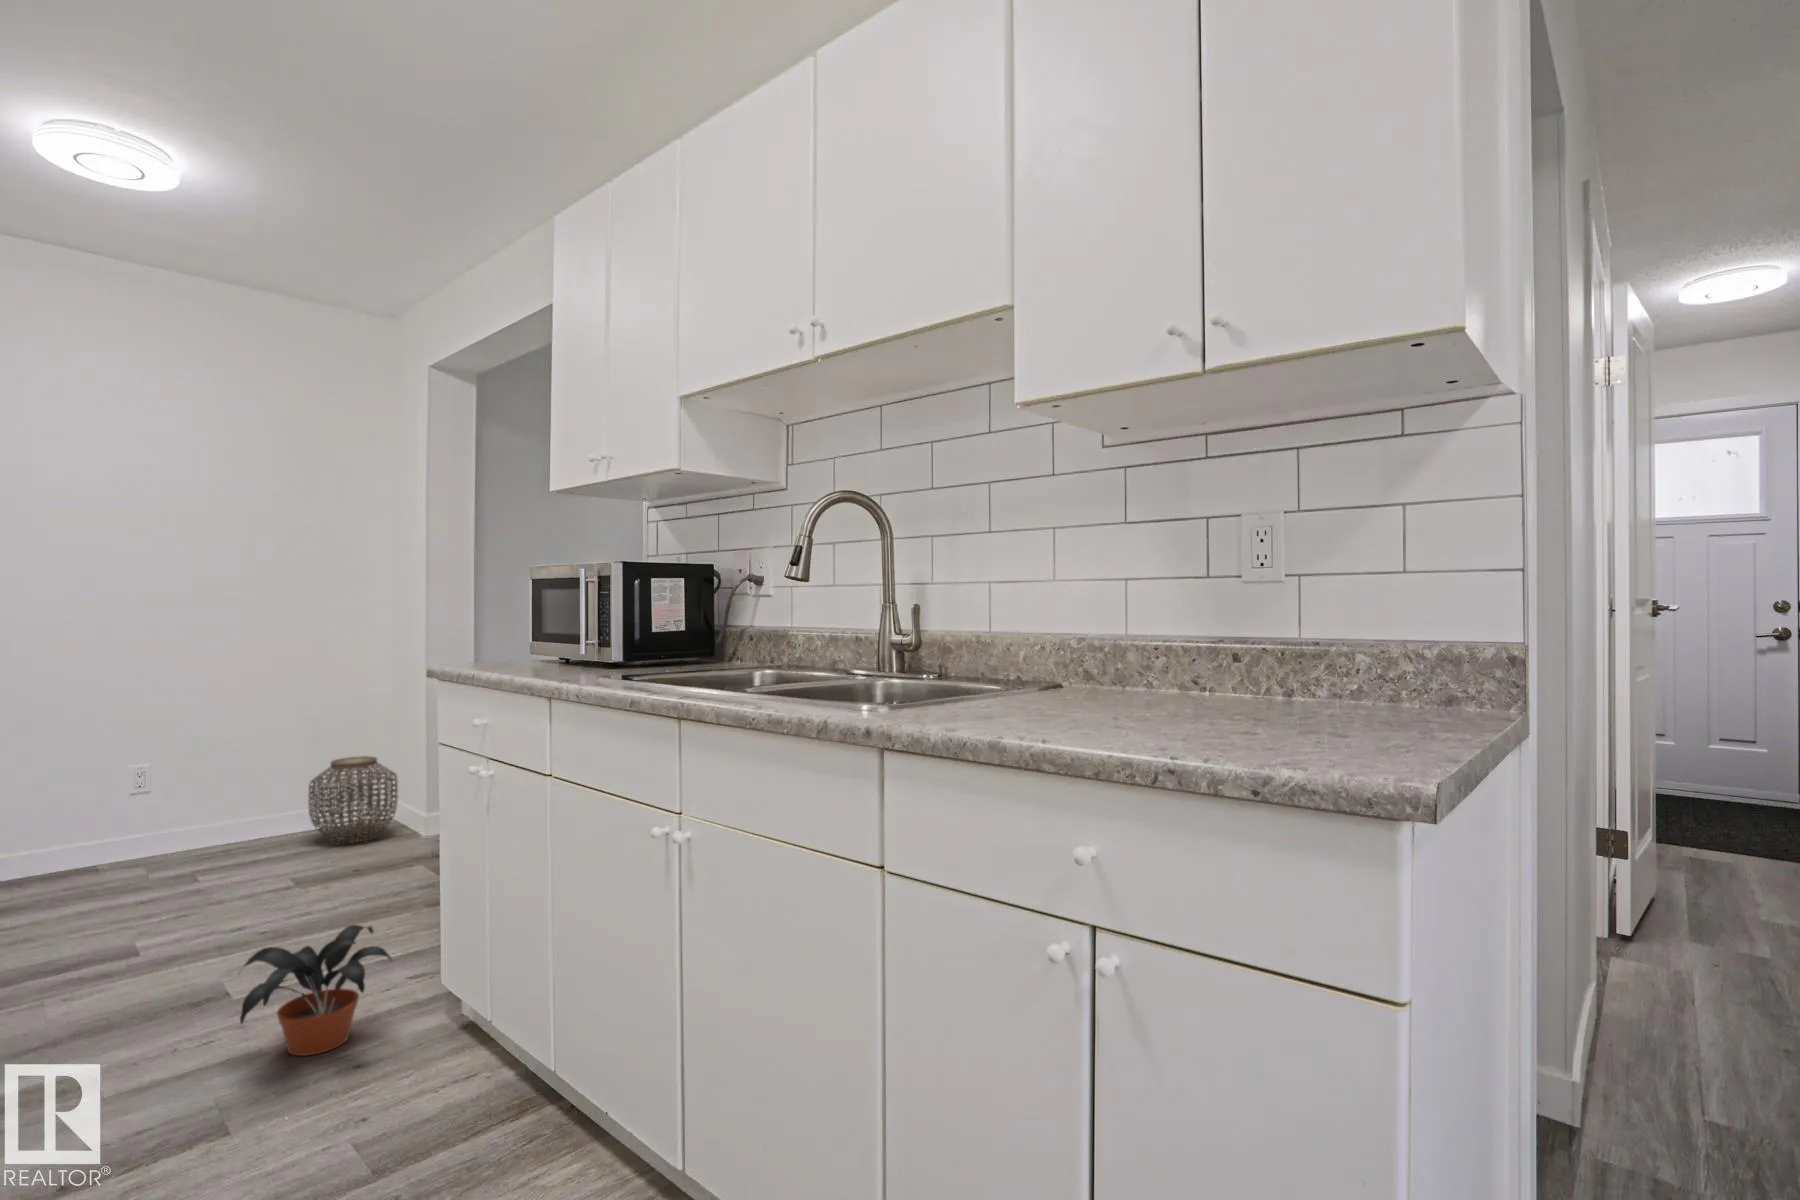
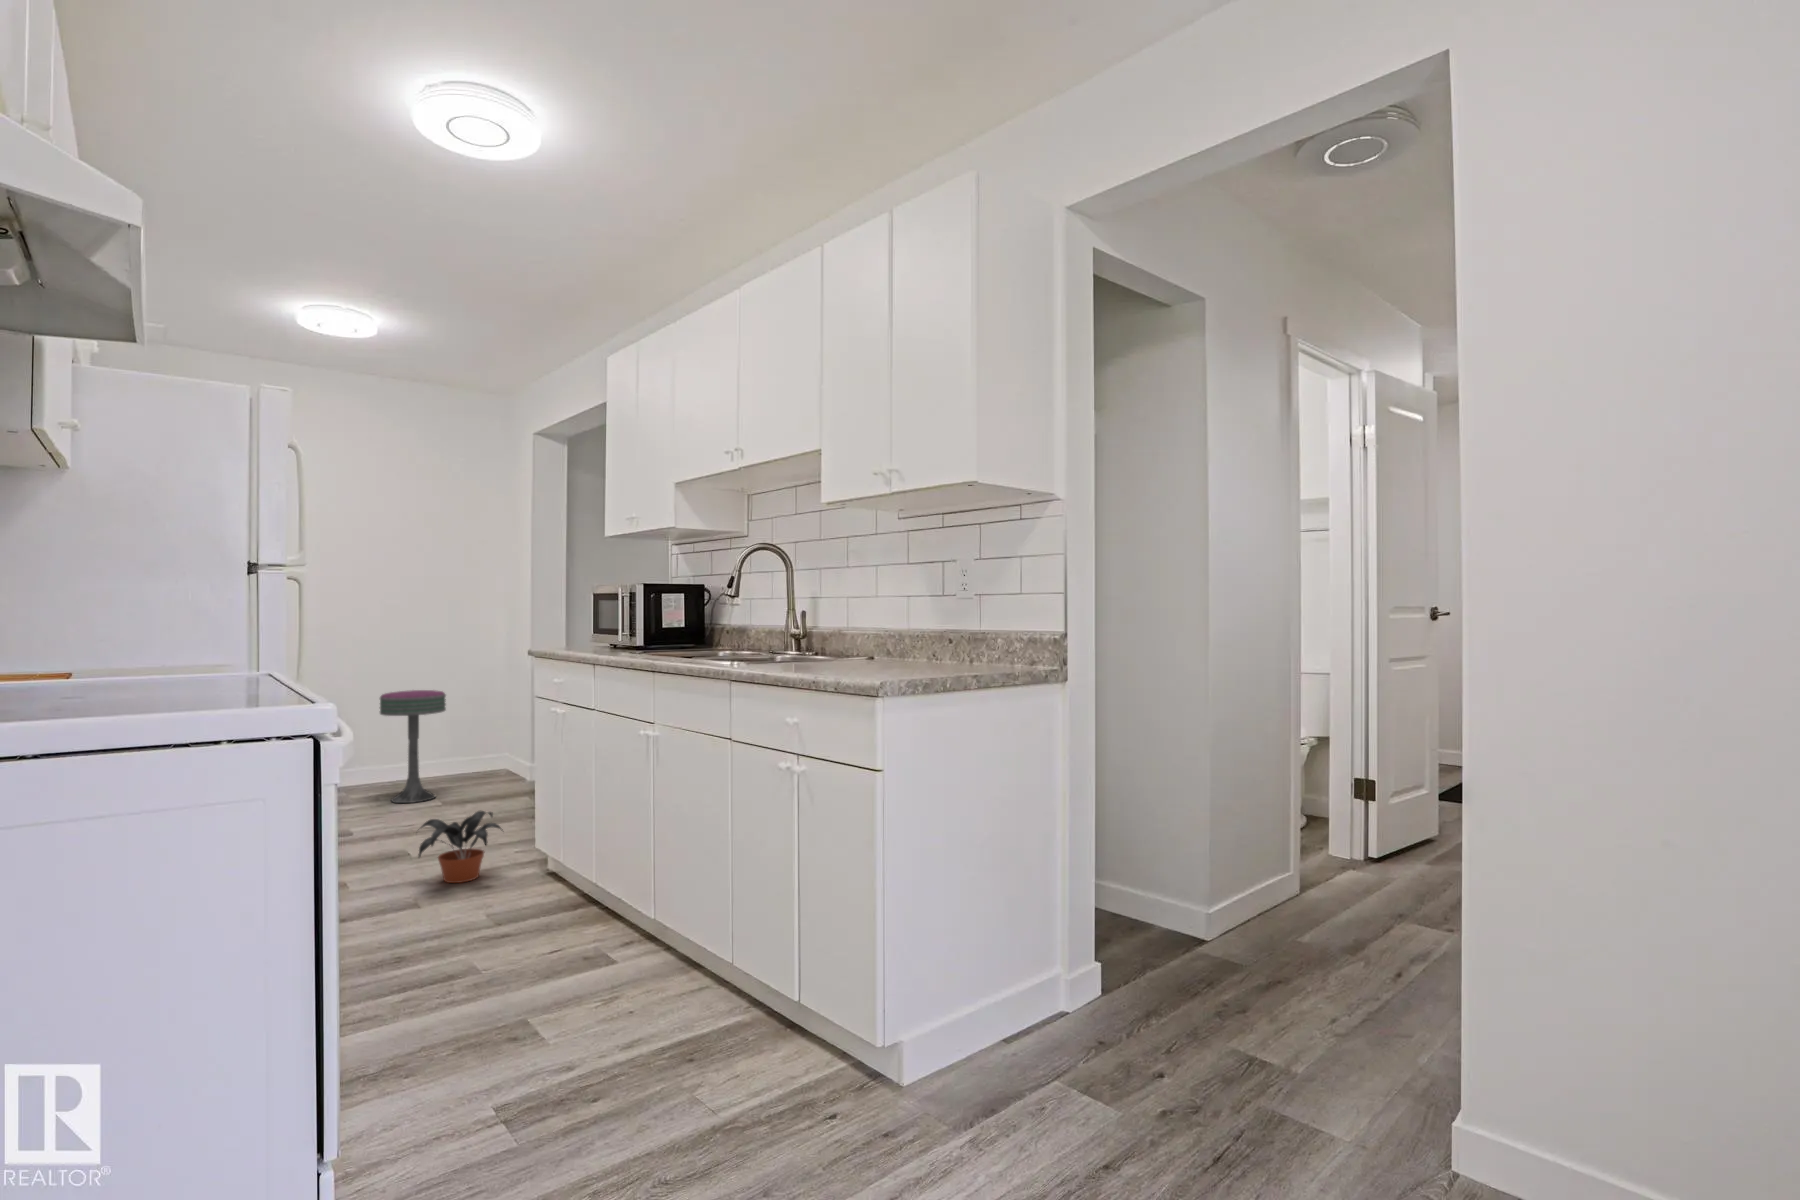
bar stool: none [196,717,299,882] -> present [380,690,446,803]
woven basket: present [309,756,398,844] -> none [452,722,513,784]

